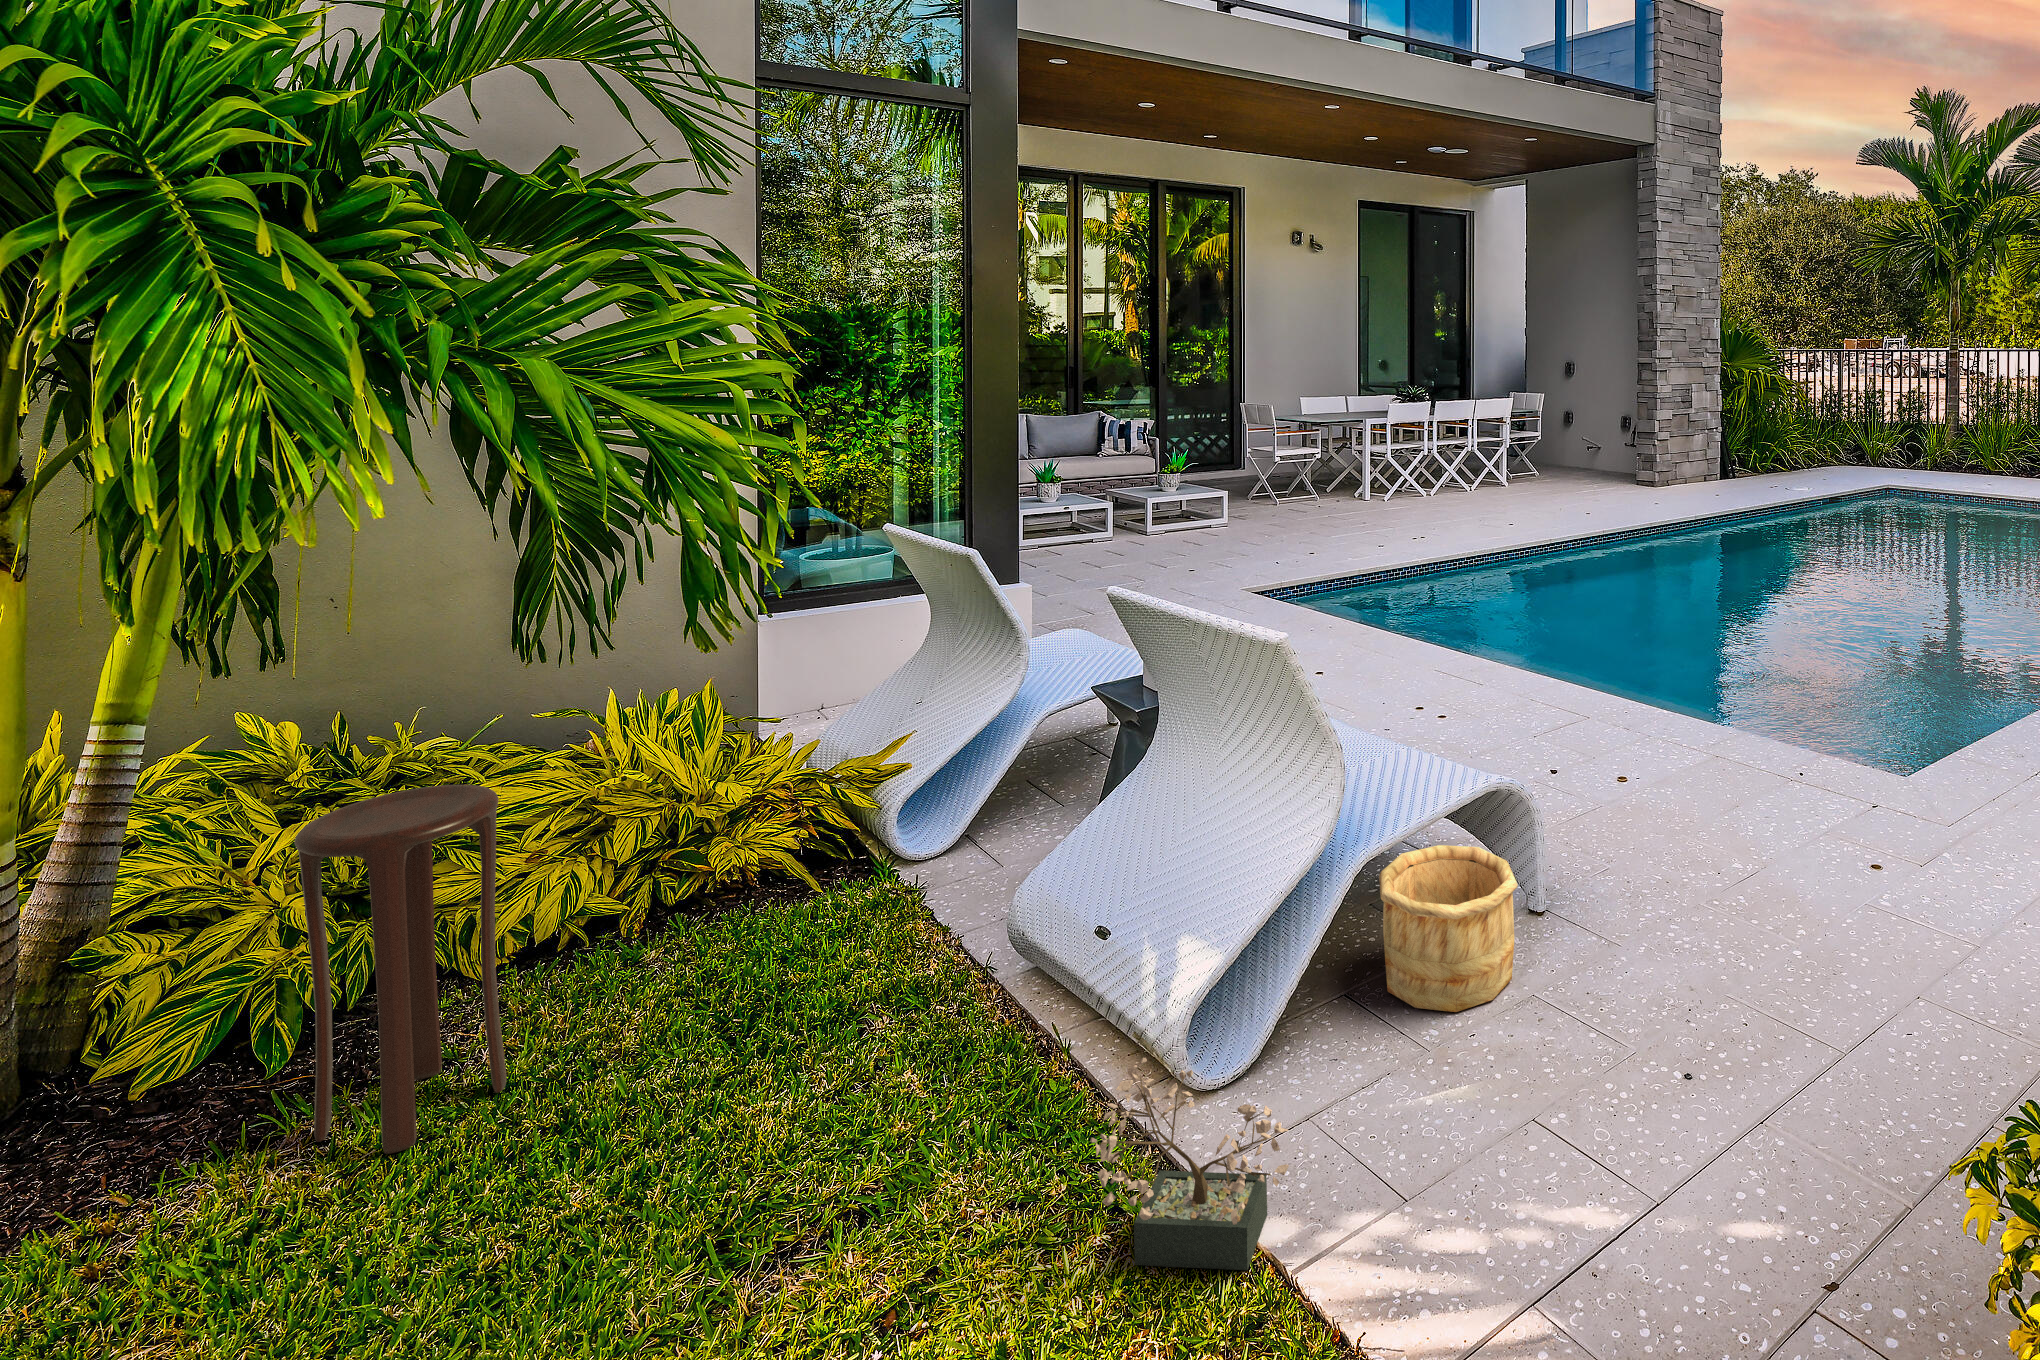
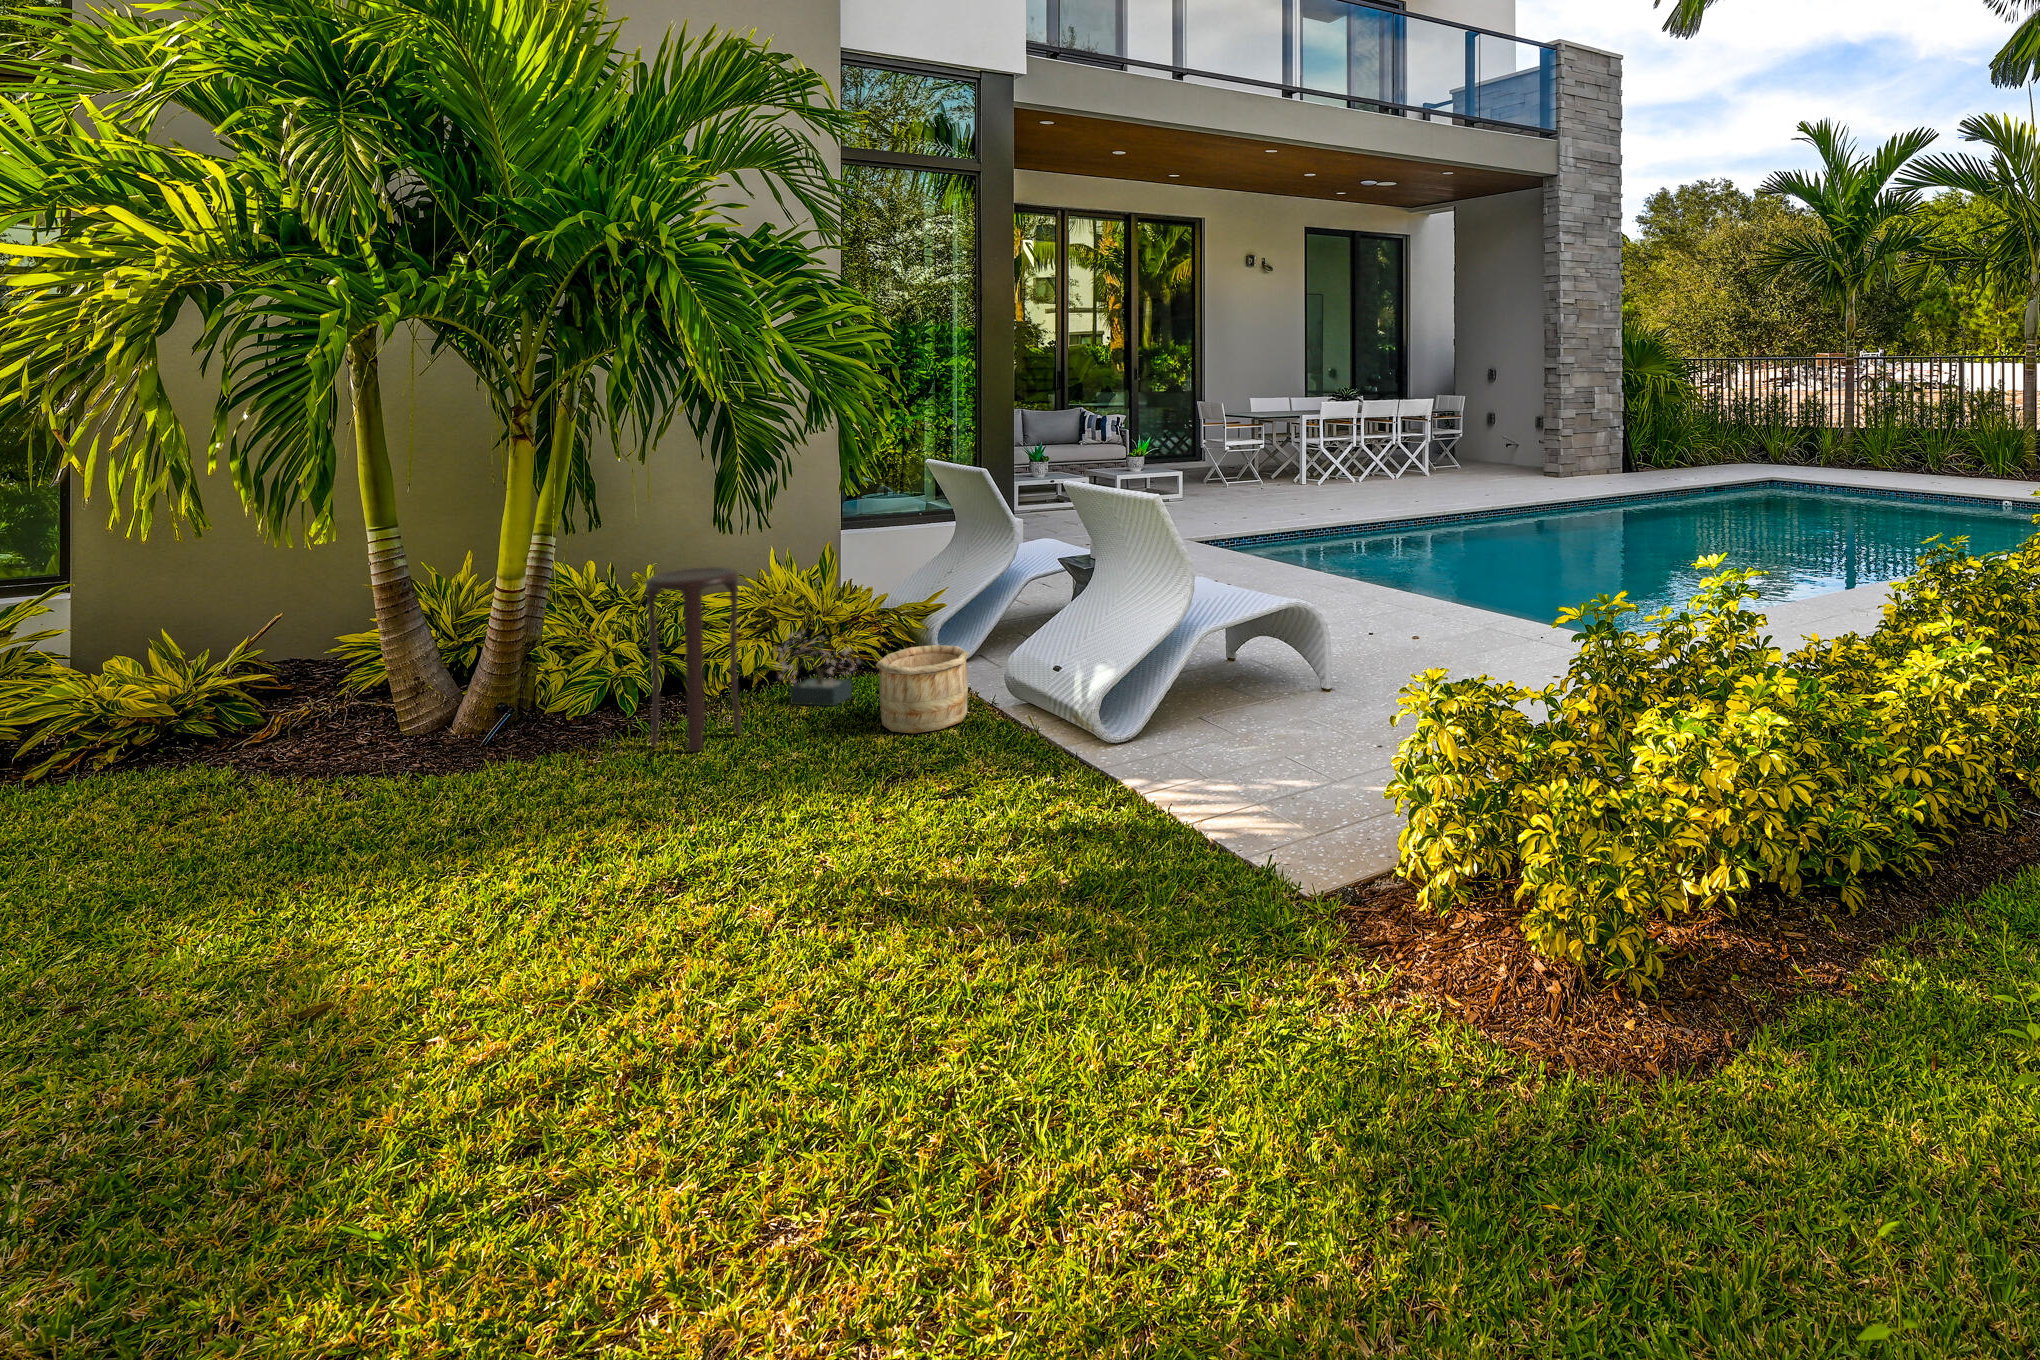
wooden bucket: present [1379,845,1518,1012] -> present [876,645,969,733]
decorative plant: present [1090,1058,1289,1270] -> present [777,633,854,706]

